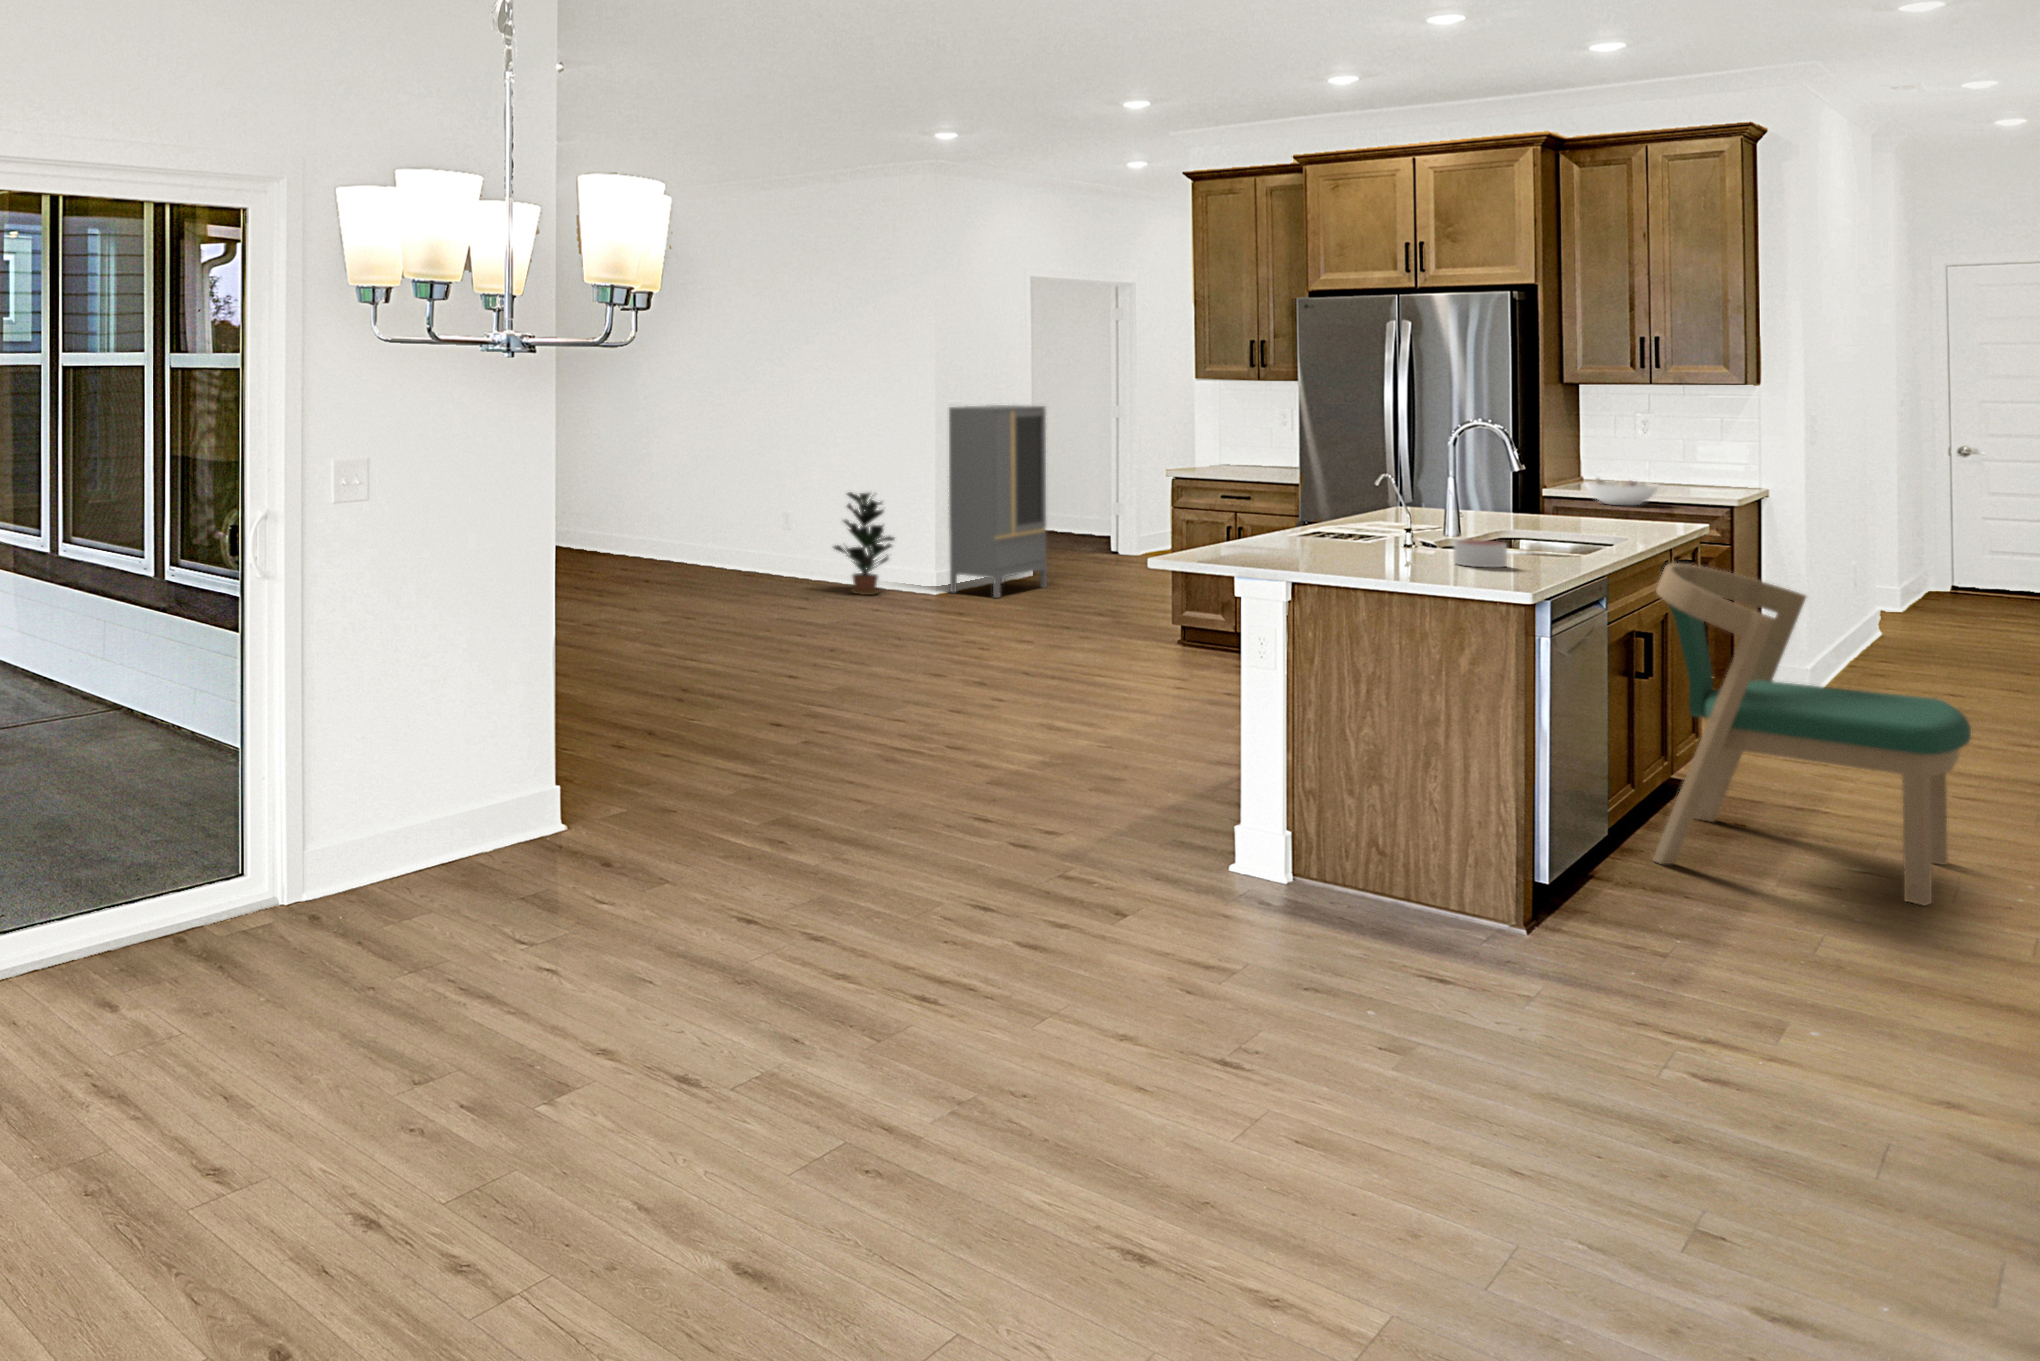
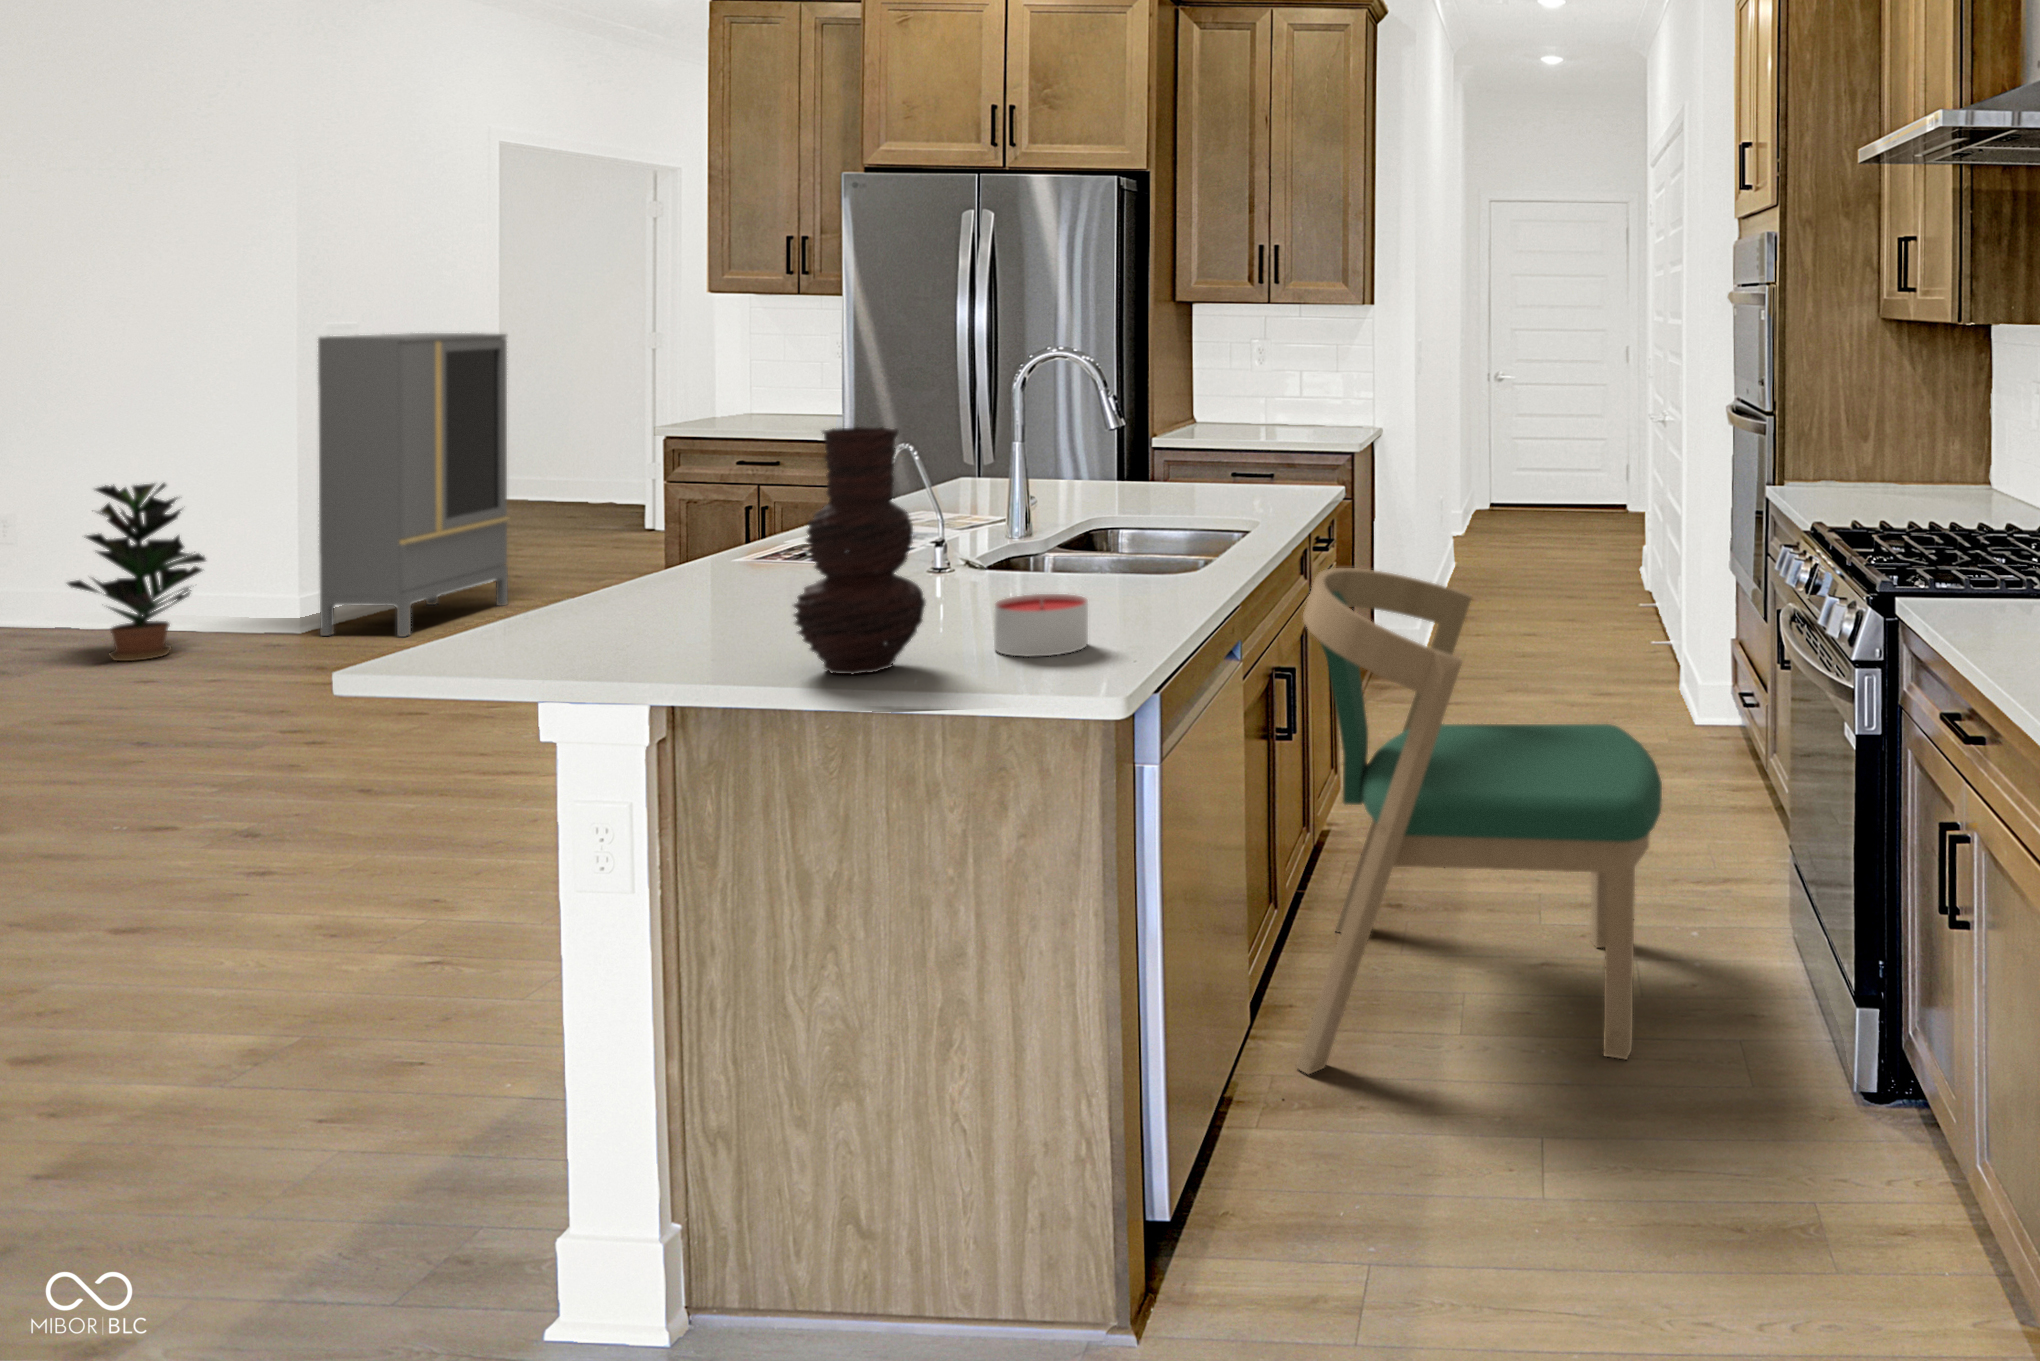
vase: none [1355,450,1420,564] -> present [794,427,925,674]
bowl: present [1585,478,1658,505] -> none [1198,422,1279,457]

